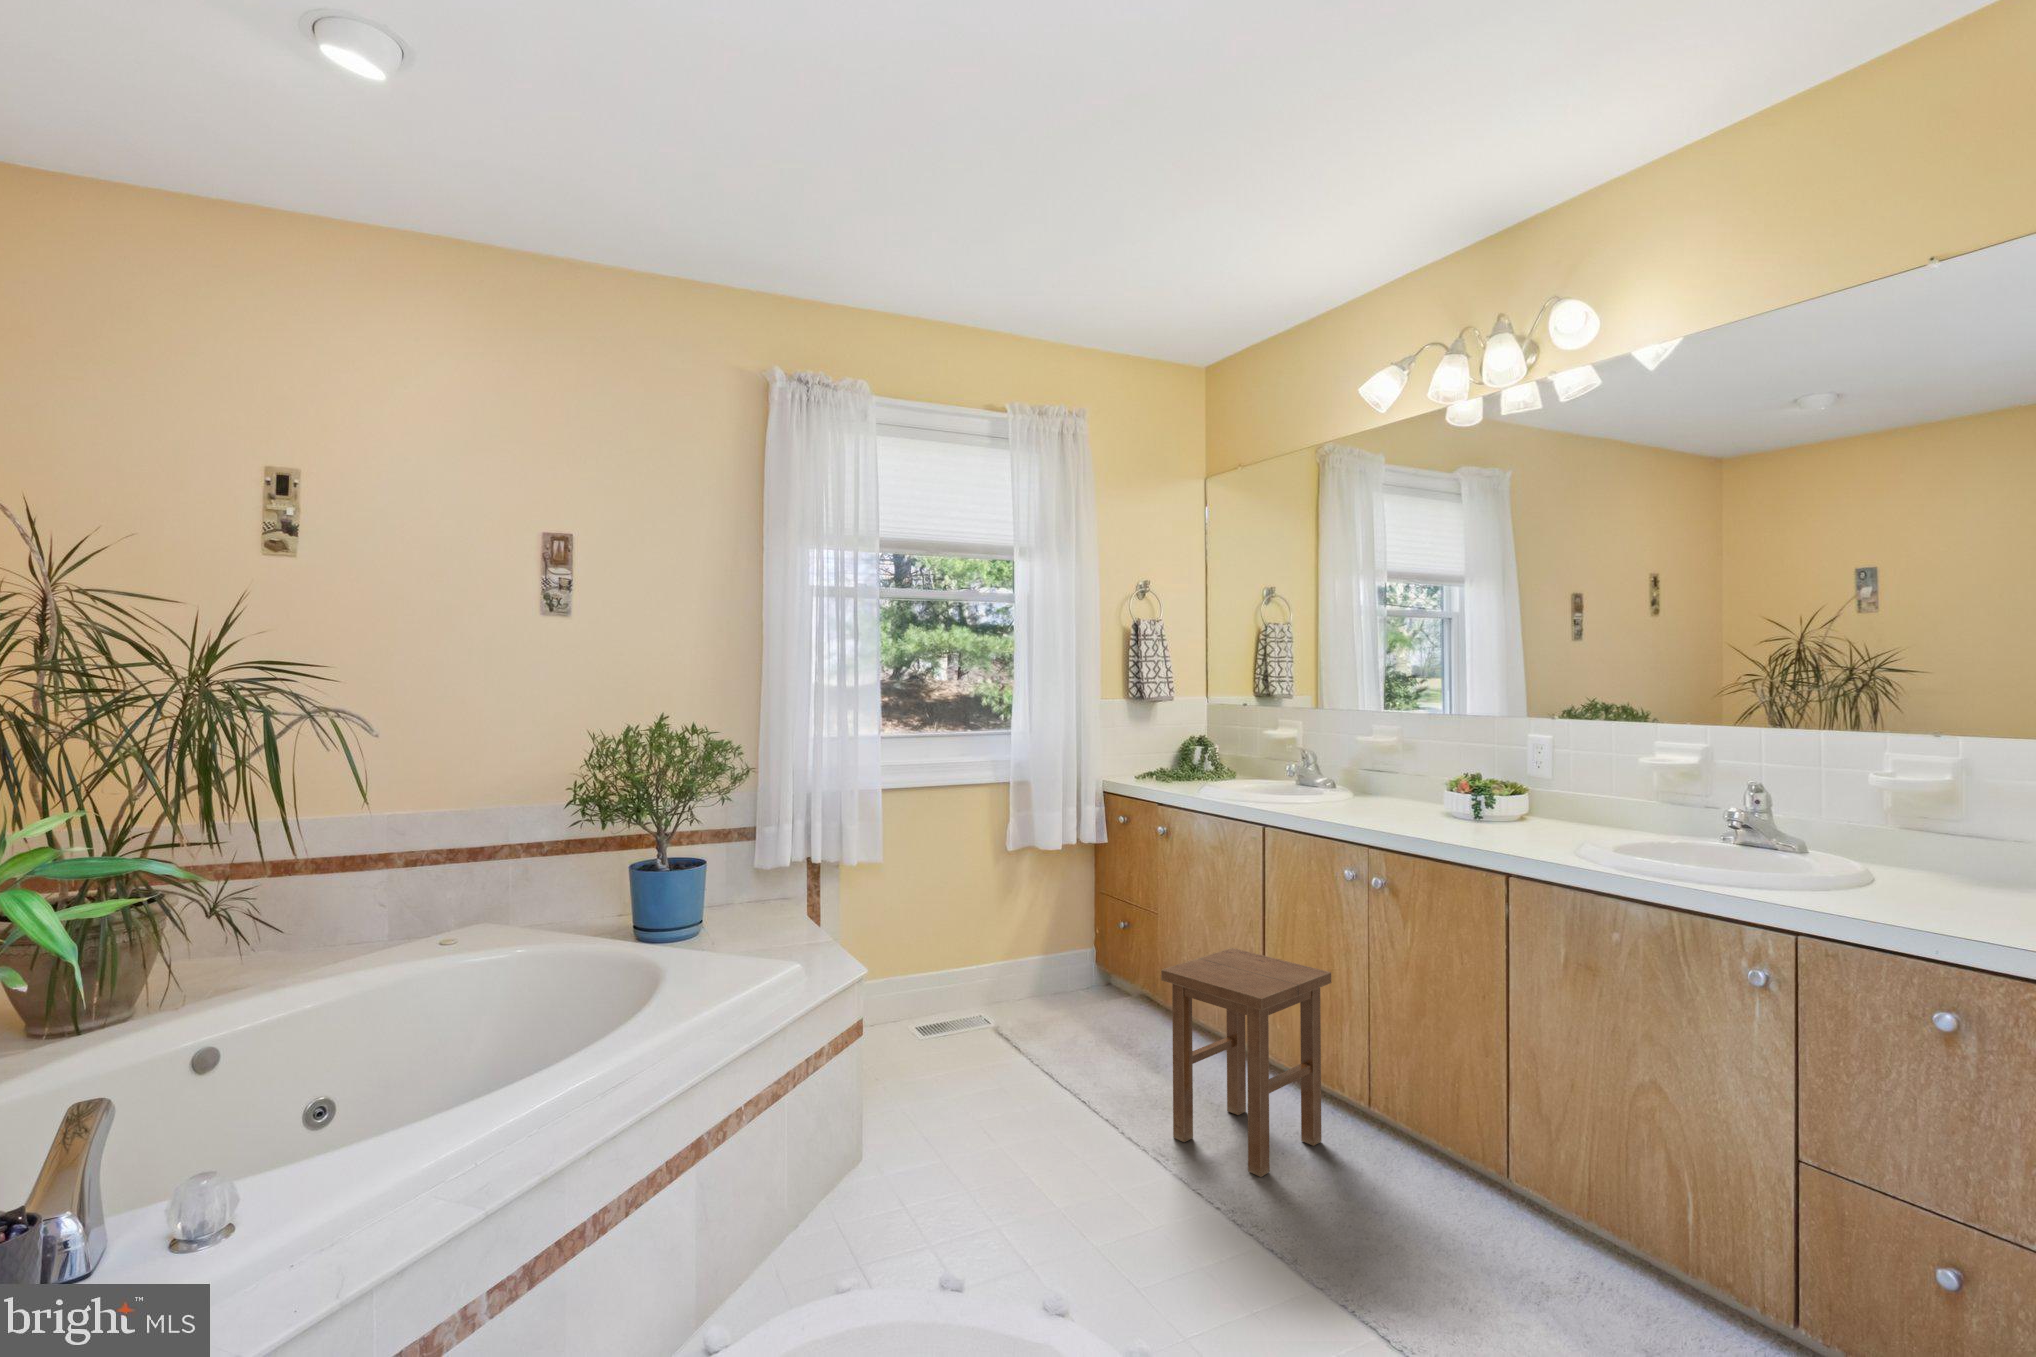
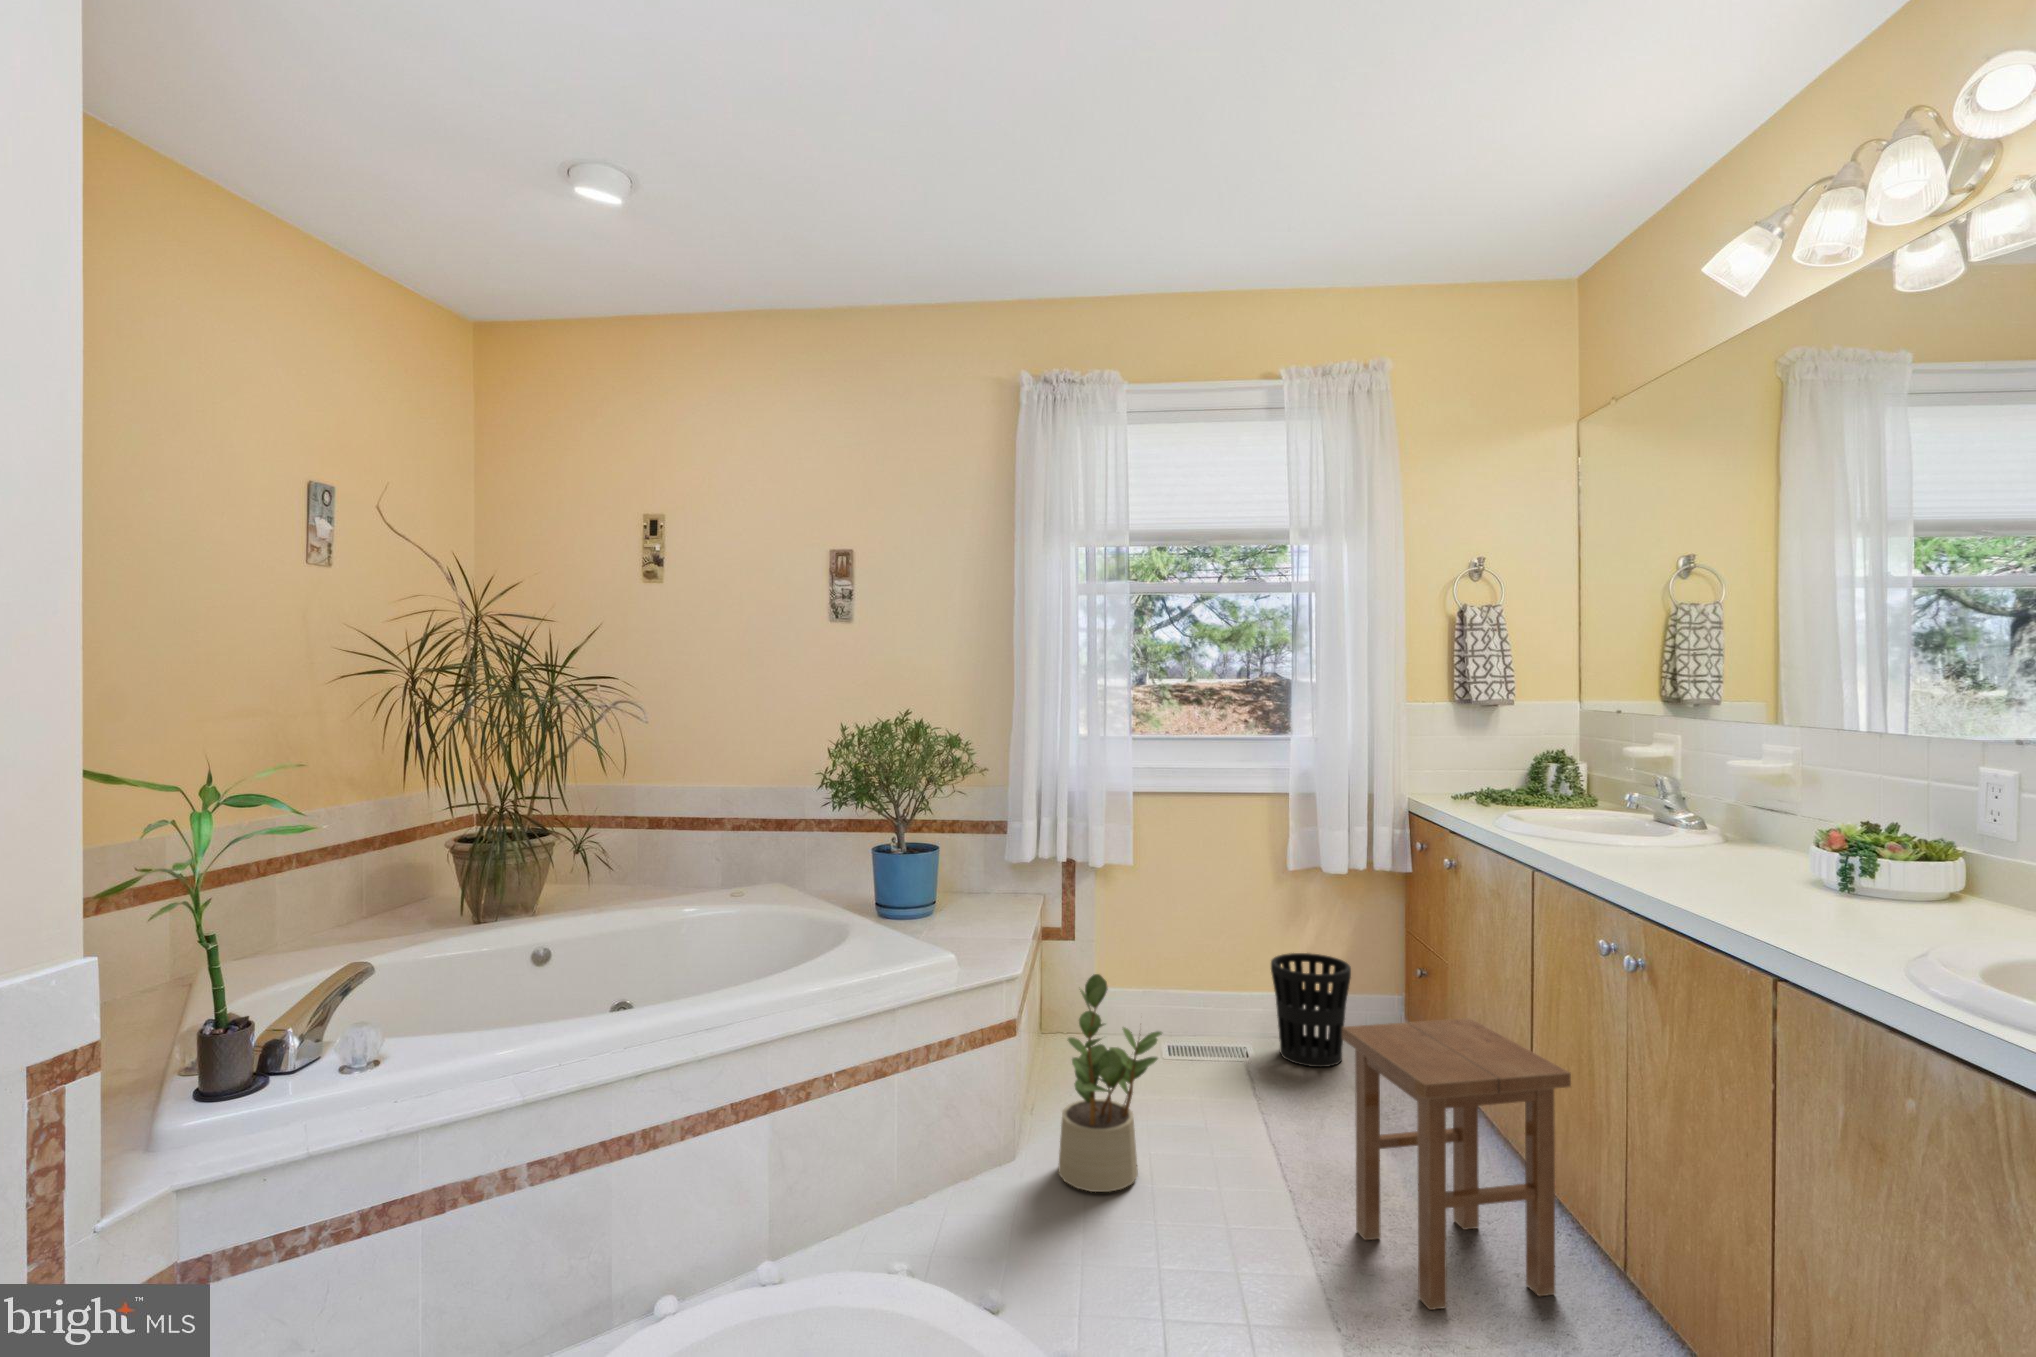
wastebasket: none [1001,924,1069,1022] -> present [1271,953,1351,1067]
potted plant: none [909,960,1001,1168] -> present [1058,974,1162,1192]

